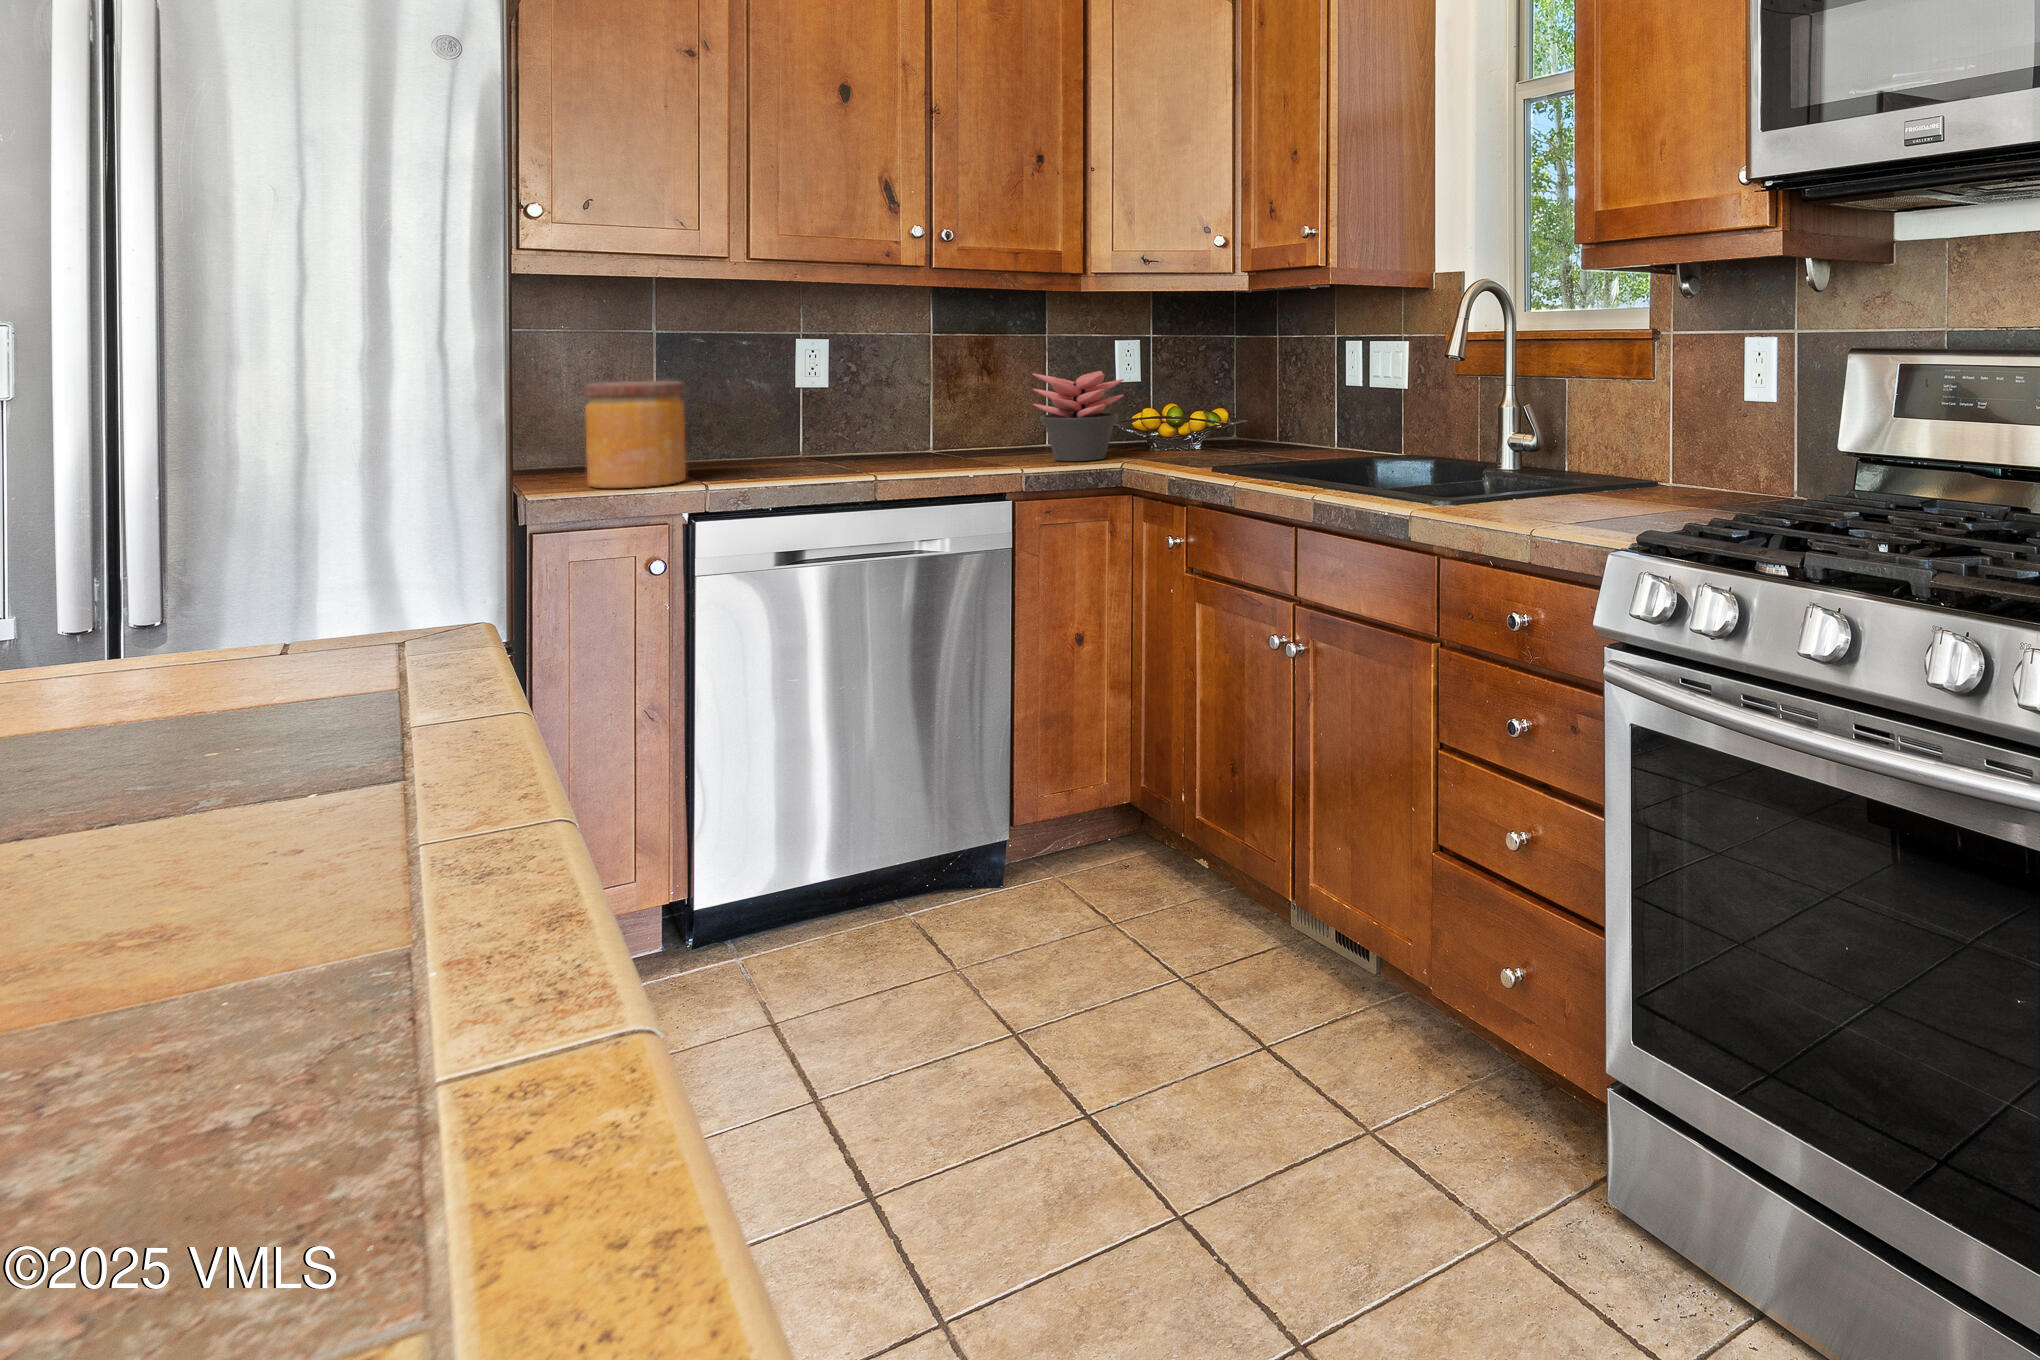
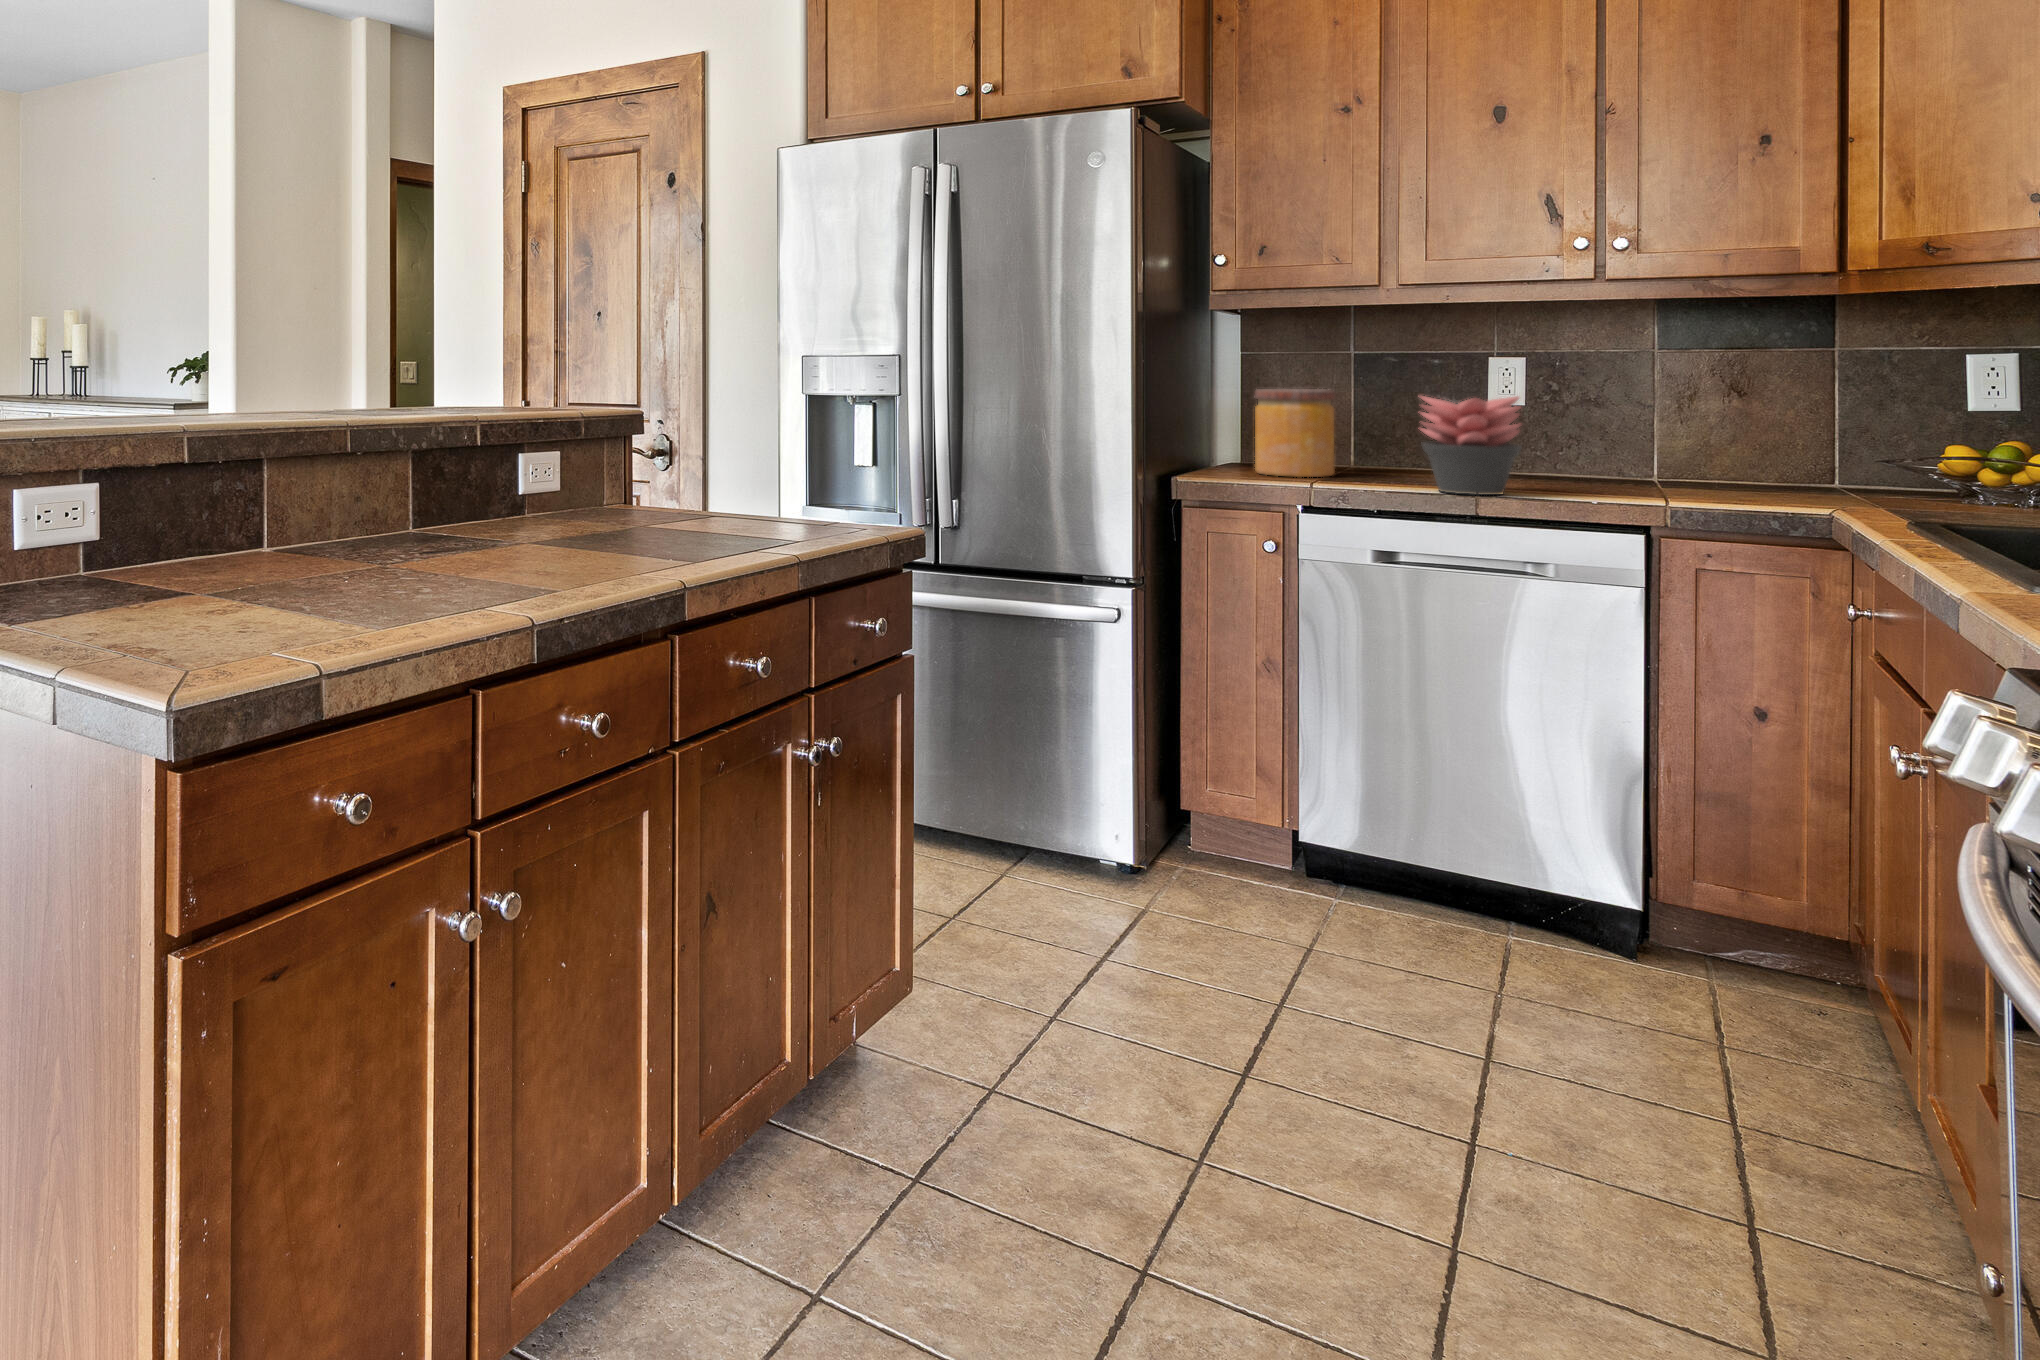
succulent plant: present [1033,371,1124,461] -> present [1418,396,1521,495]

